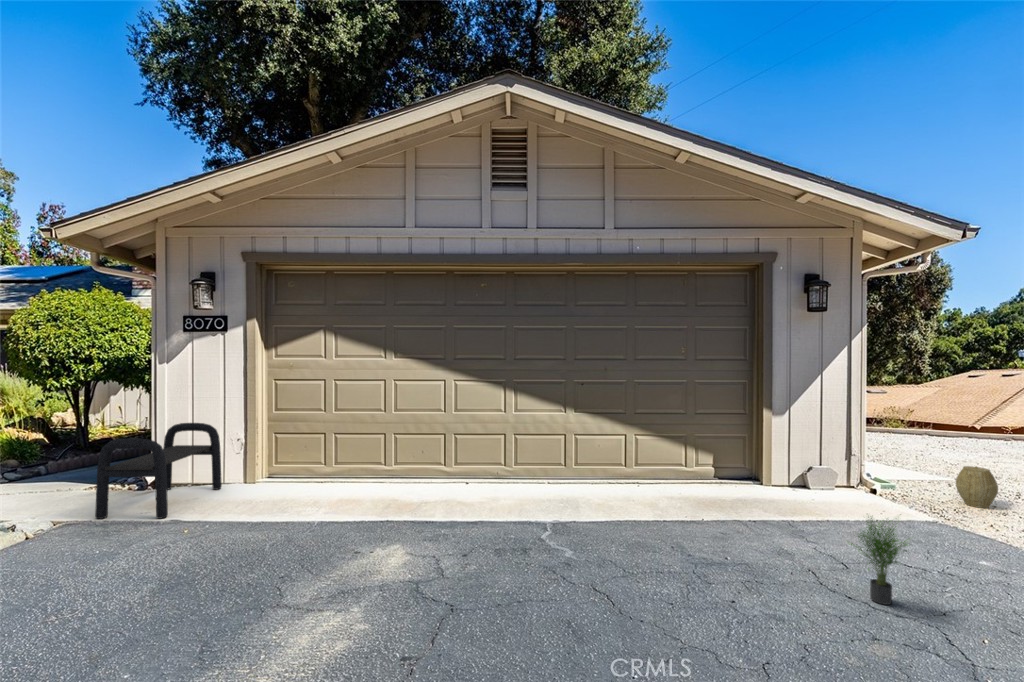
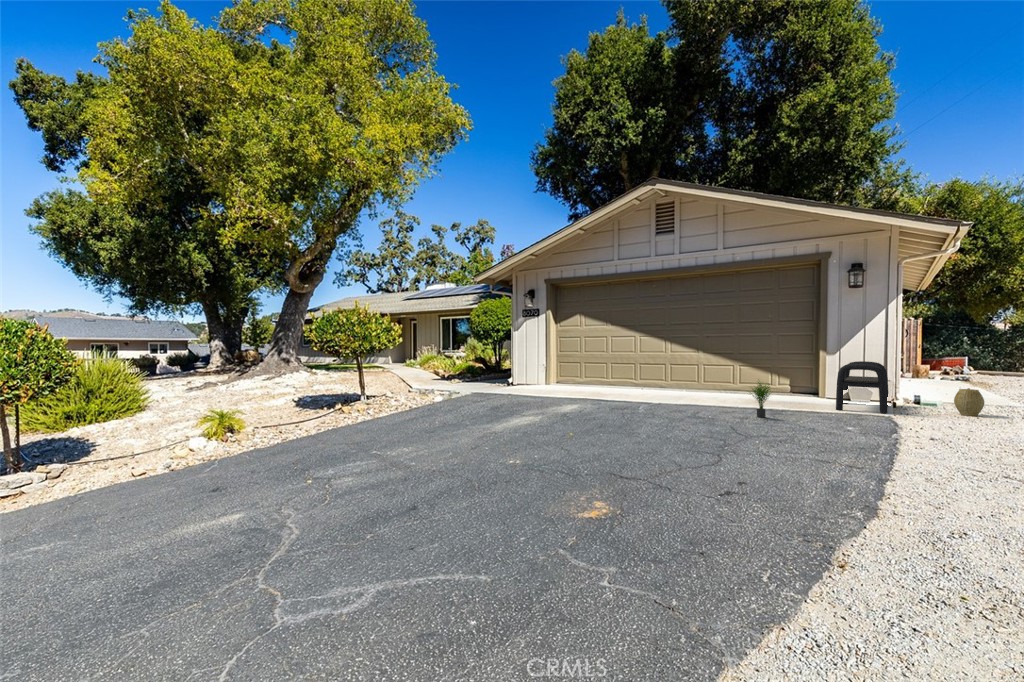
bench: present [95,423,222,519] -> present [836,361,888,414]

